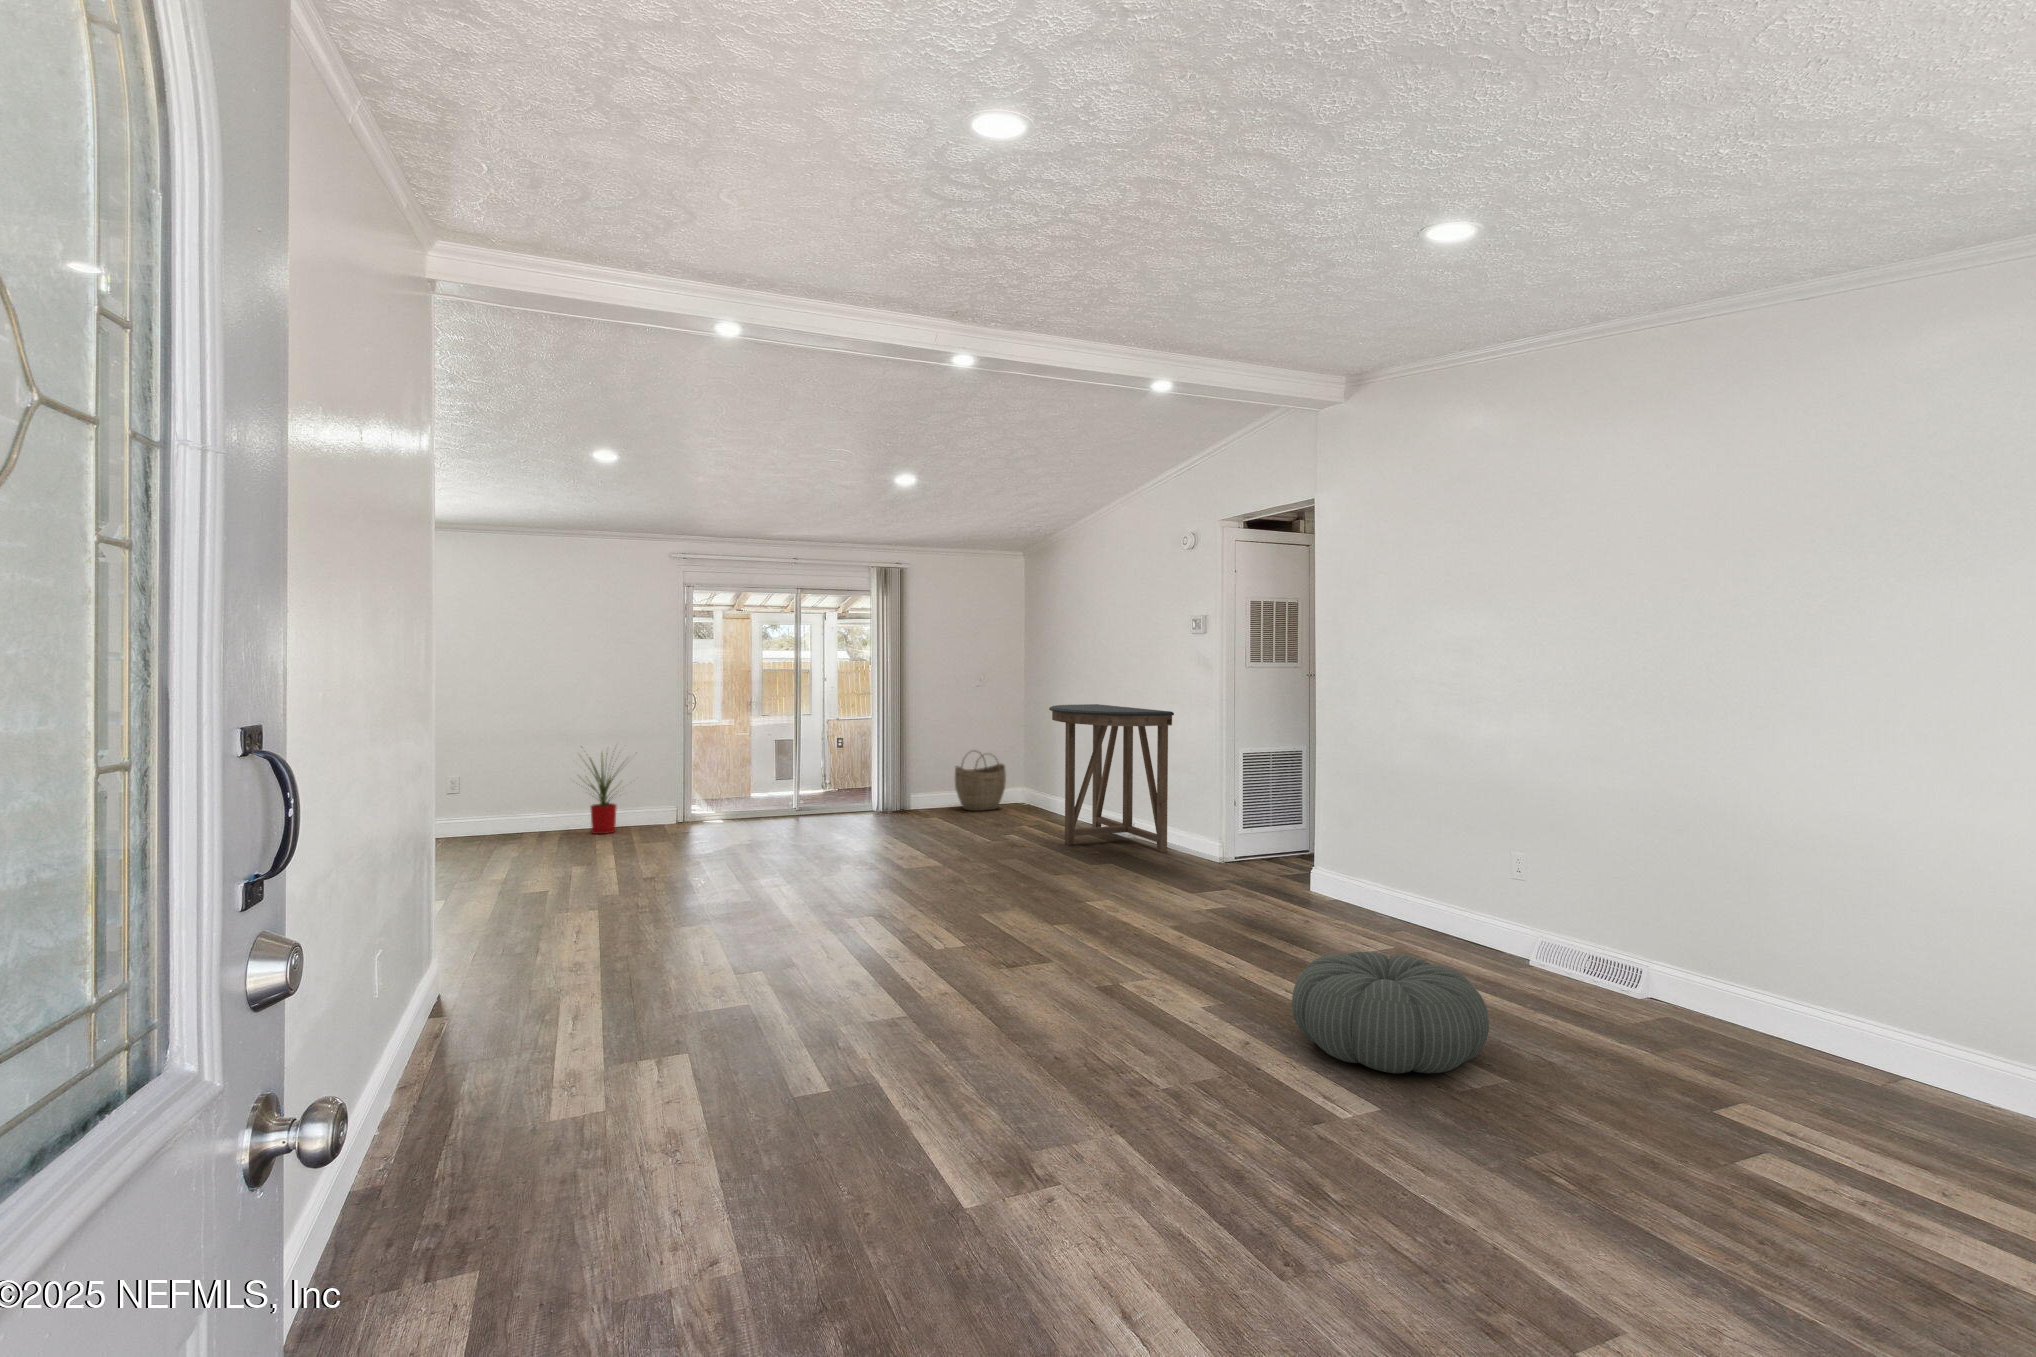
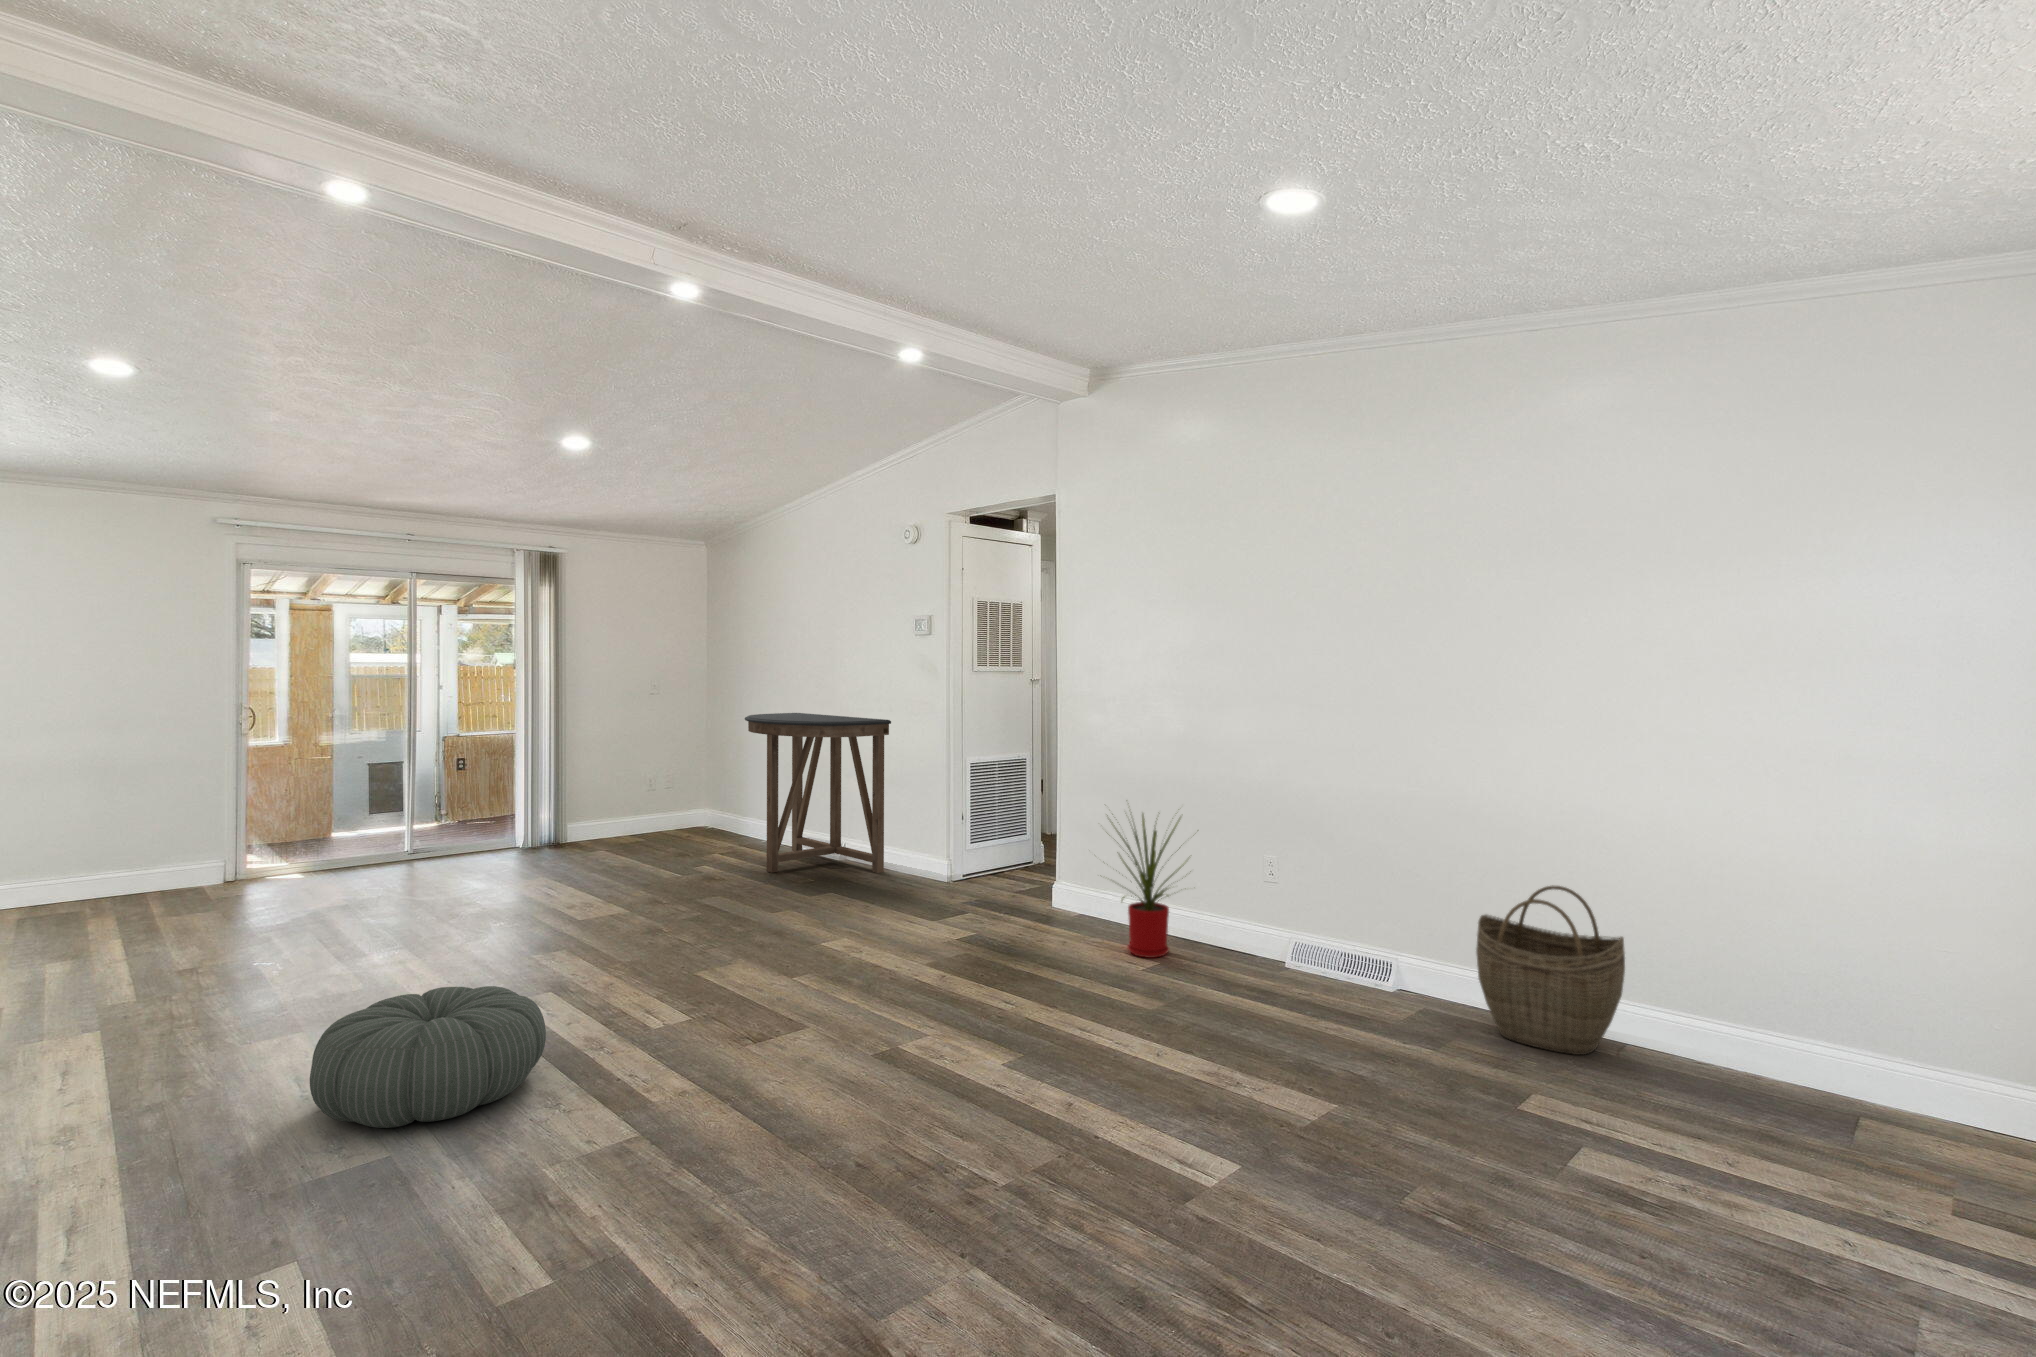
woven basket: present [955,752,1006,811] -> present [1476,885,1625,1055]
house plant: present [580,753,624,834] -> present [1112,814,1184,958]
pouf: present [1292,952,1489,1073] -> present [310,986,546,1128]

